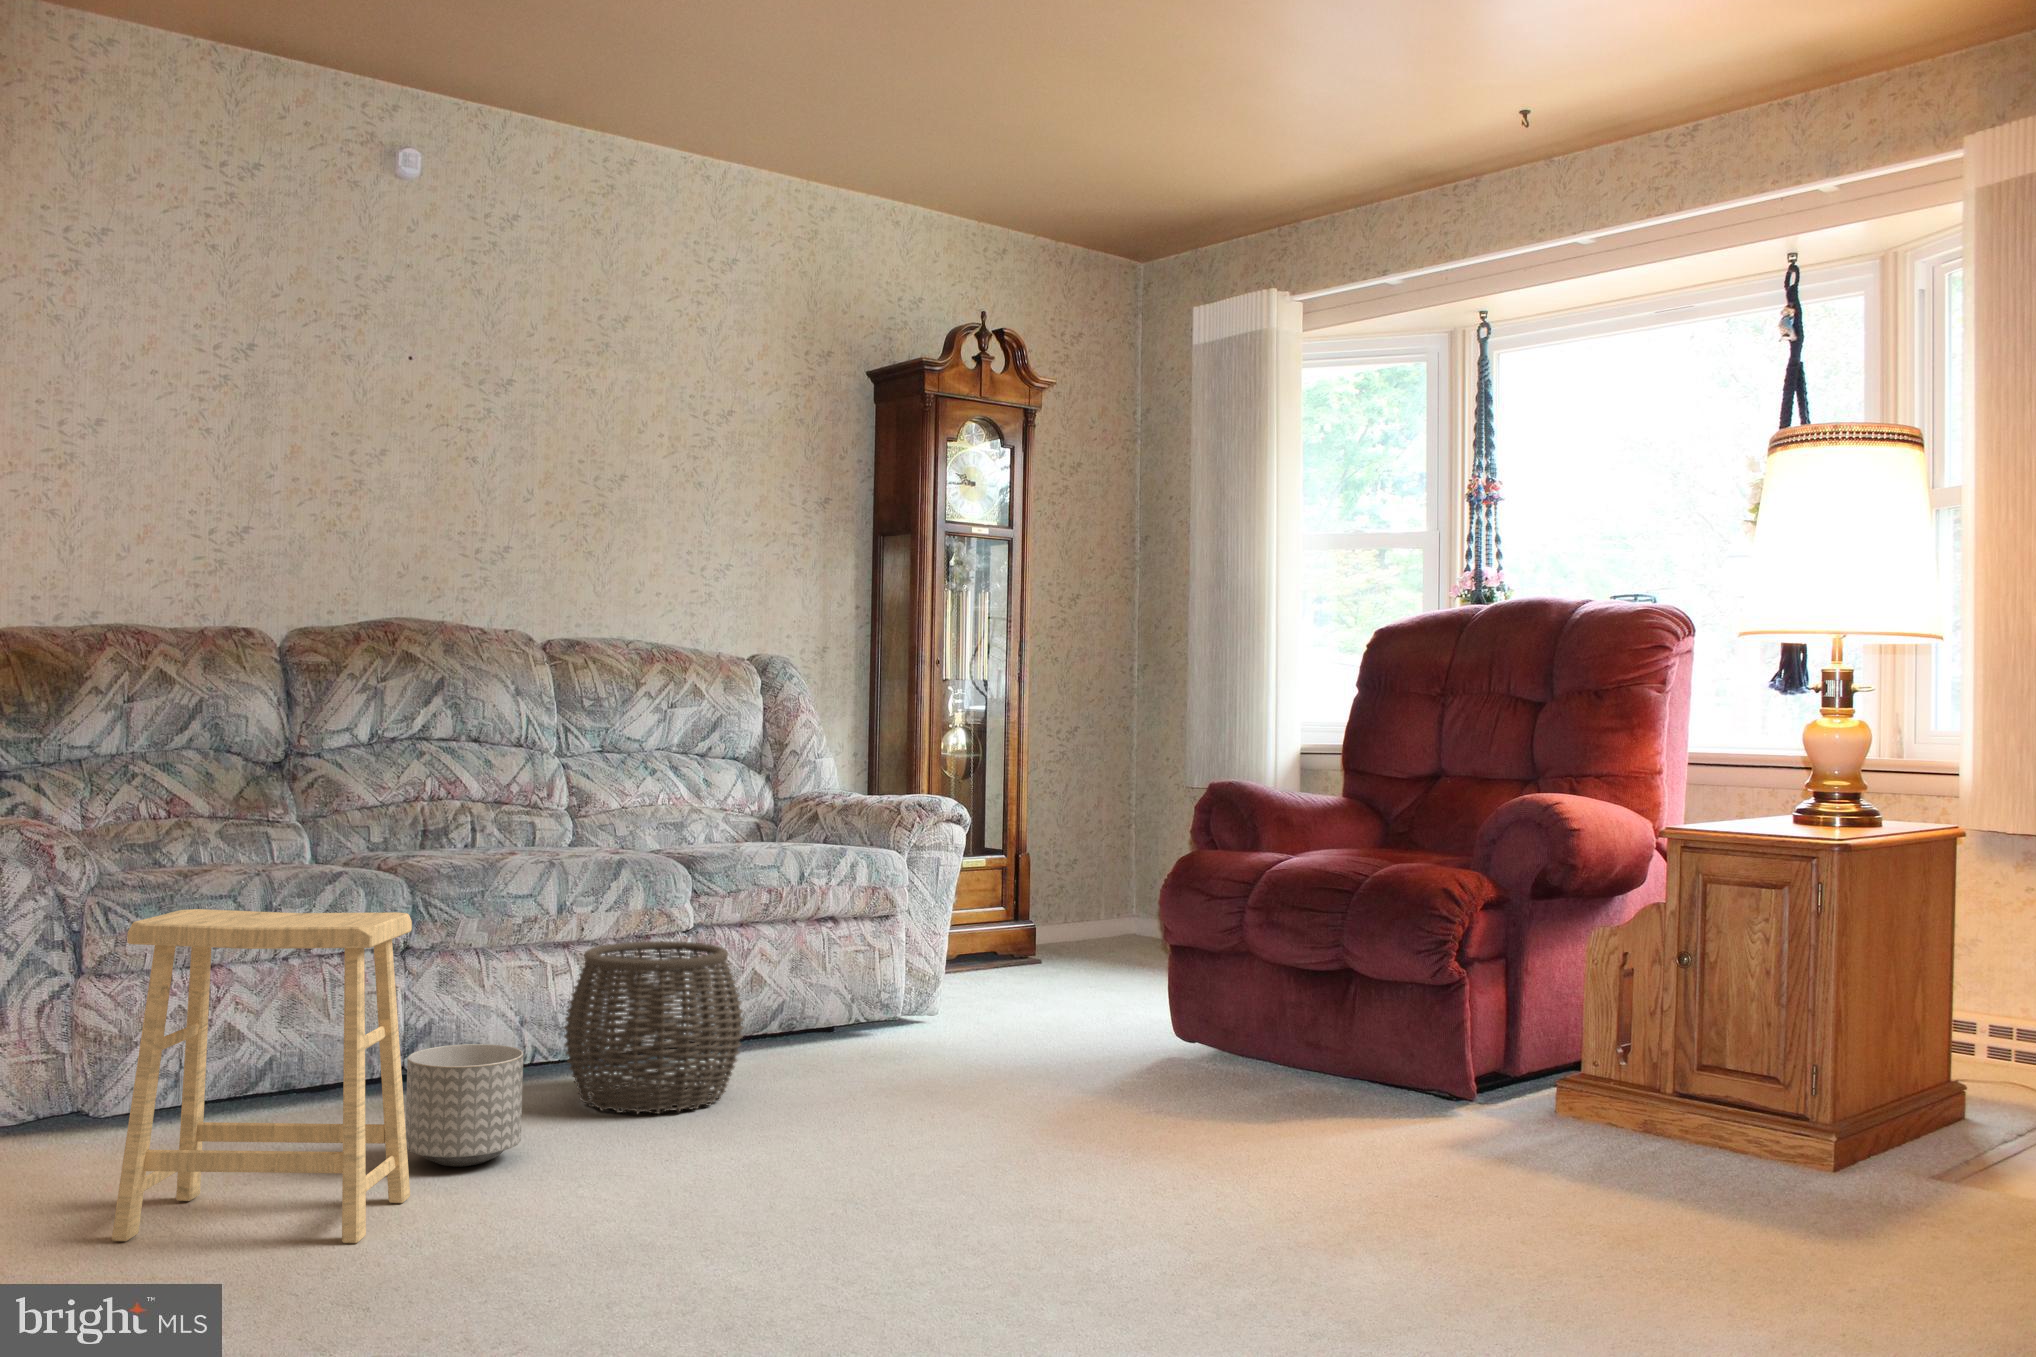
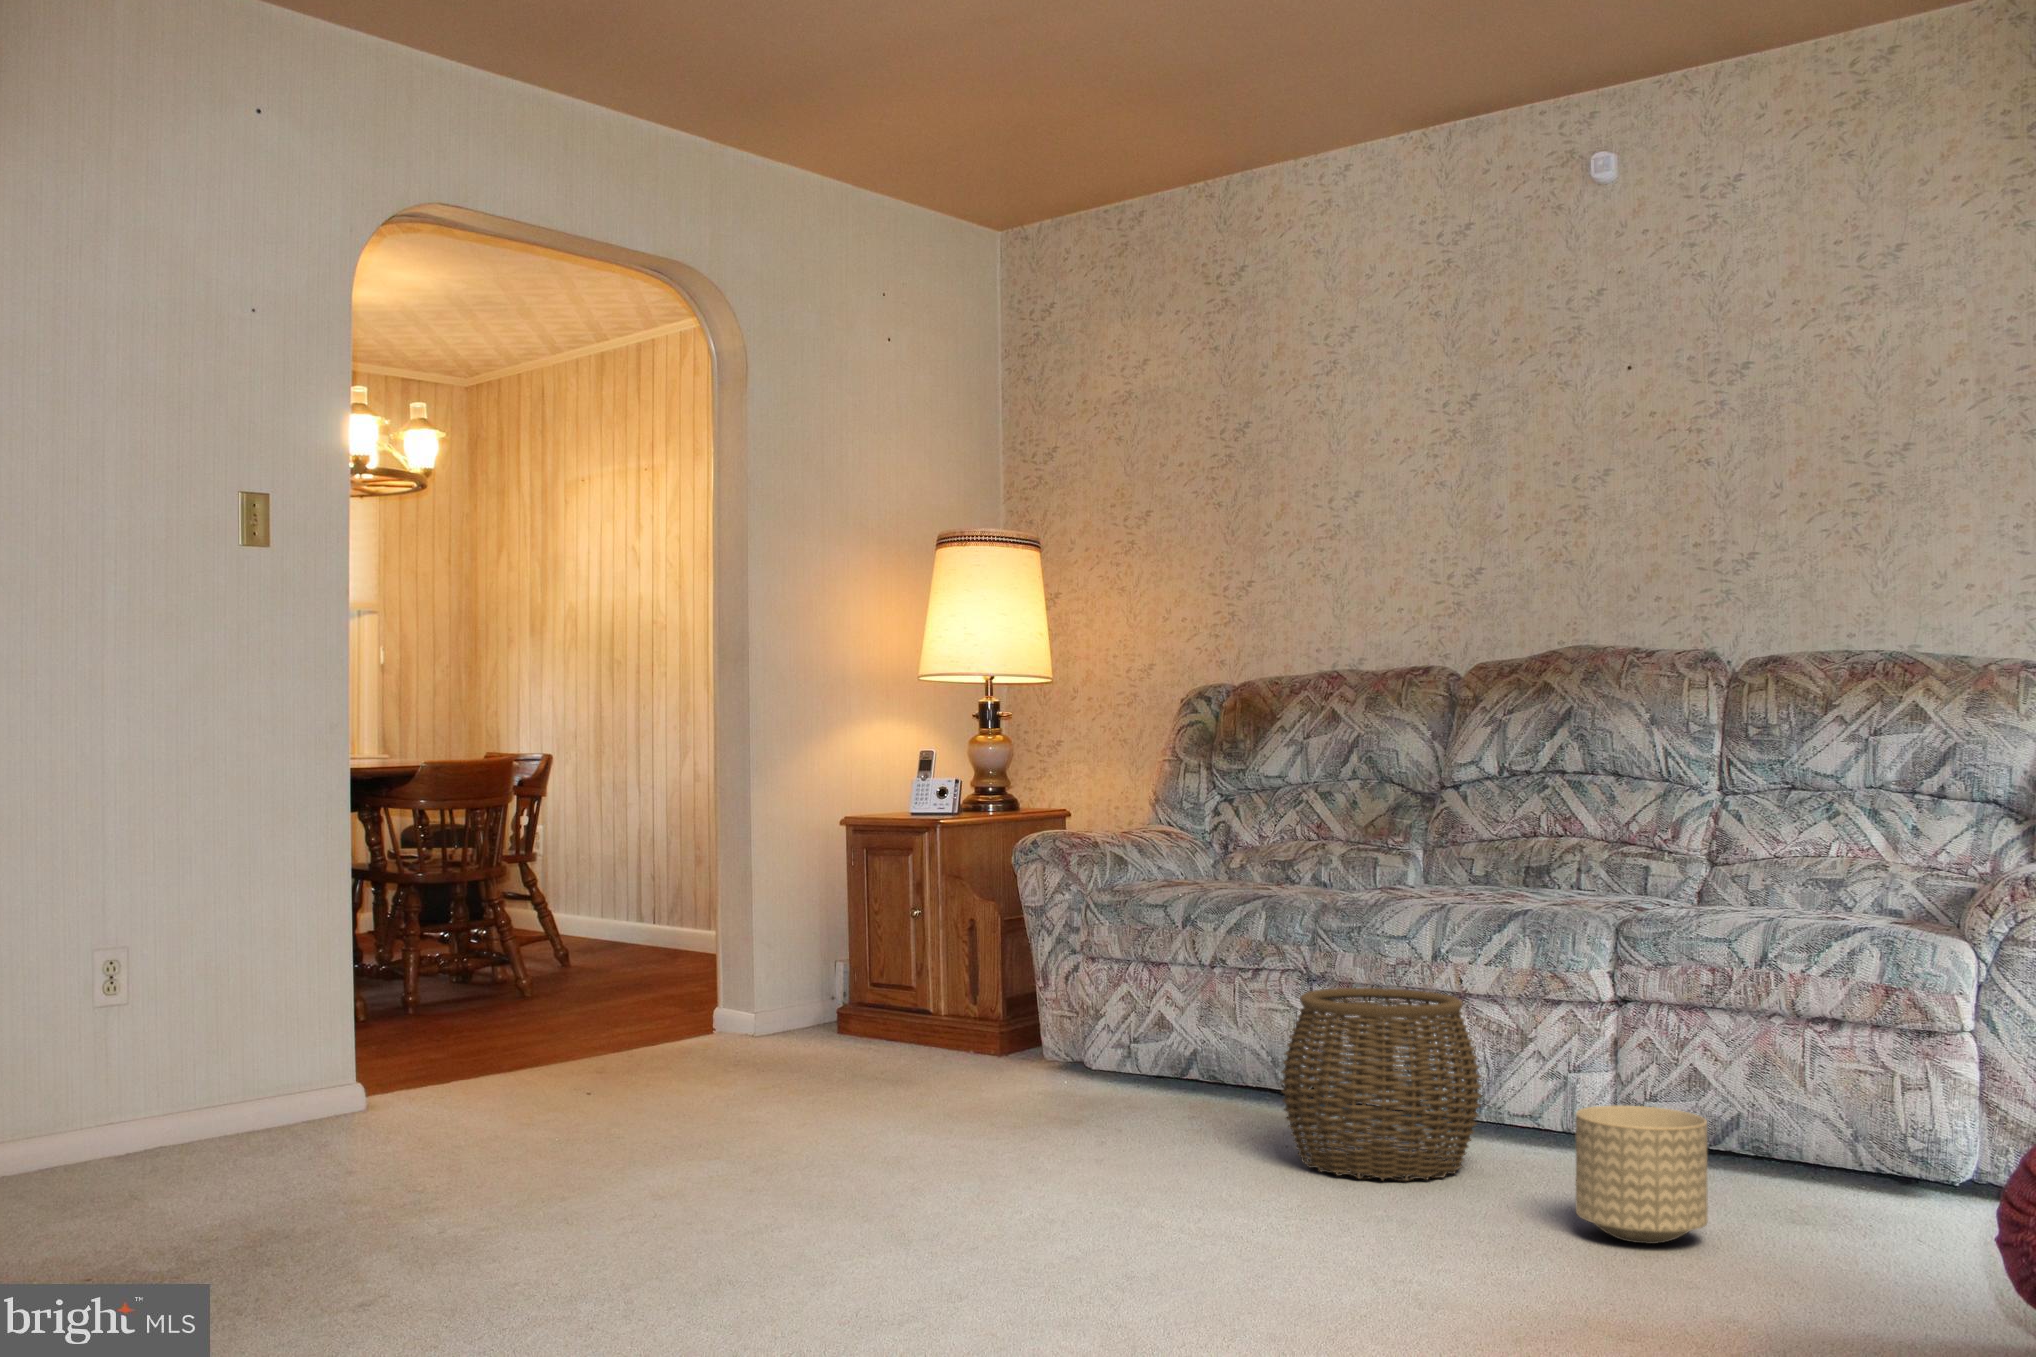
footstool: present [112,909,412,1243] -> none [811,888,969,1158]
planter: present [406,1044,523,1167] -> present [1576,1105,1708,1244]

